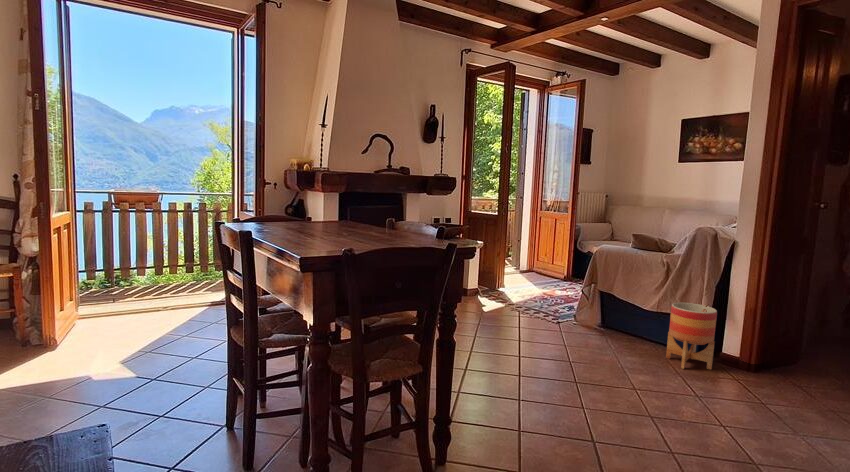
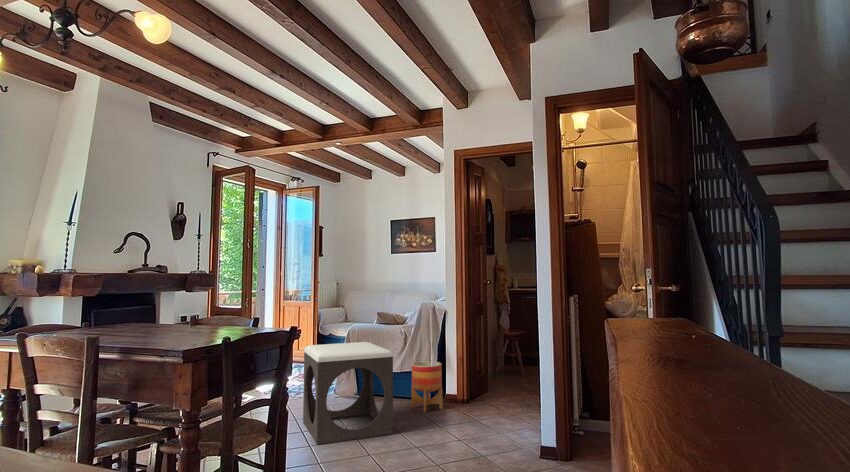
footstool: none [526,264,634,387] -> present [303,342,393,444]

